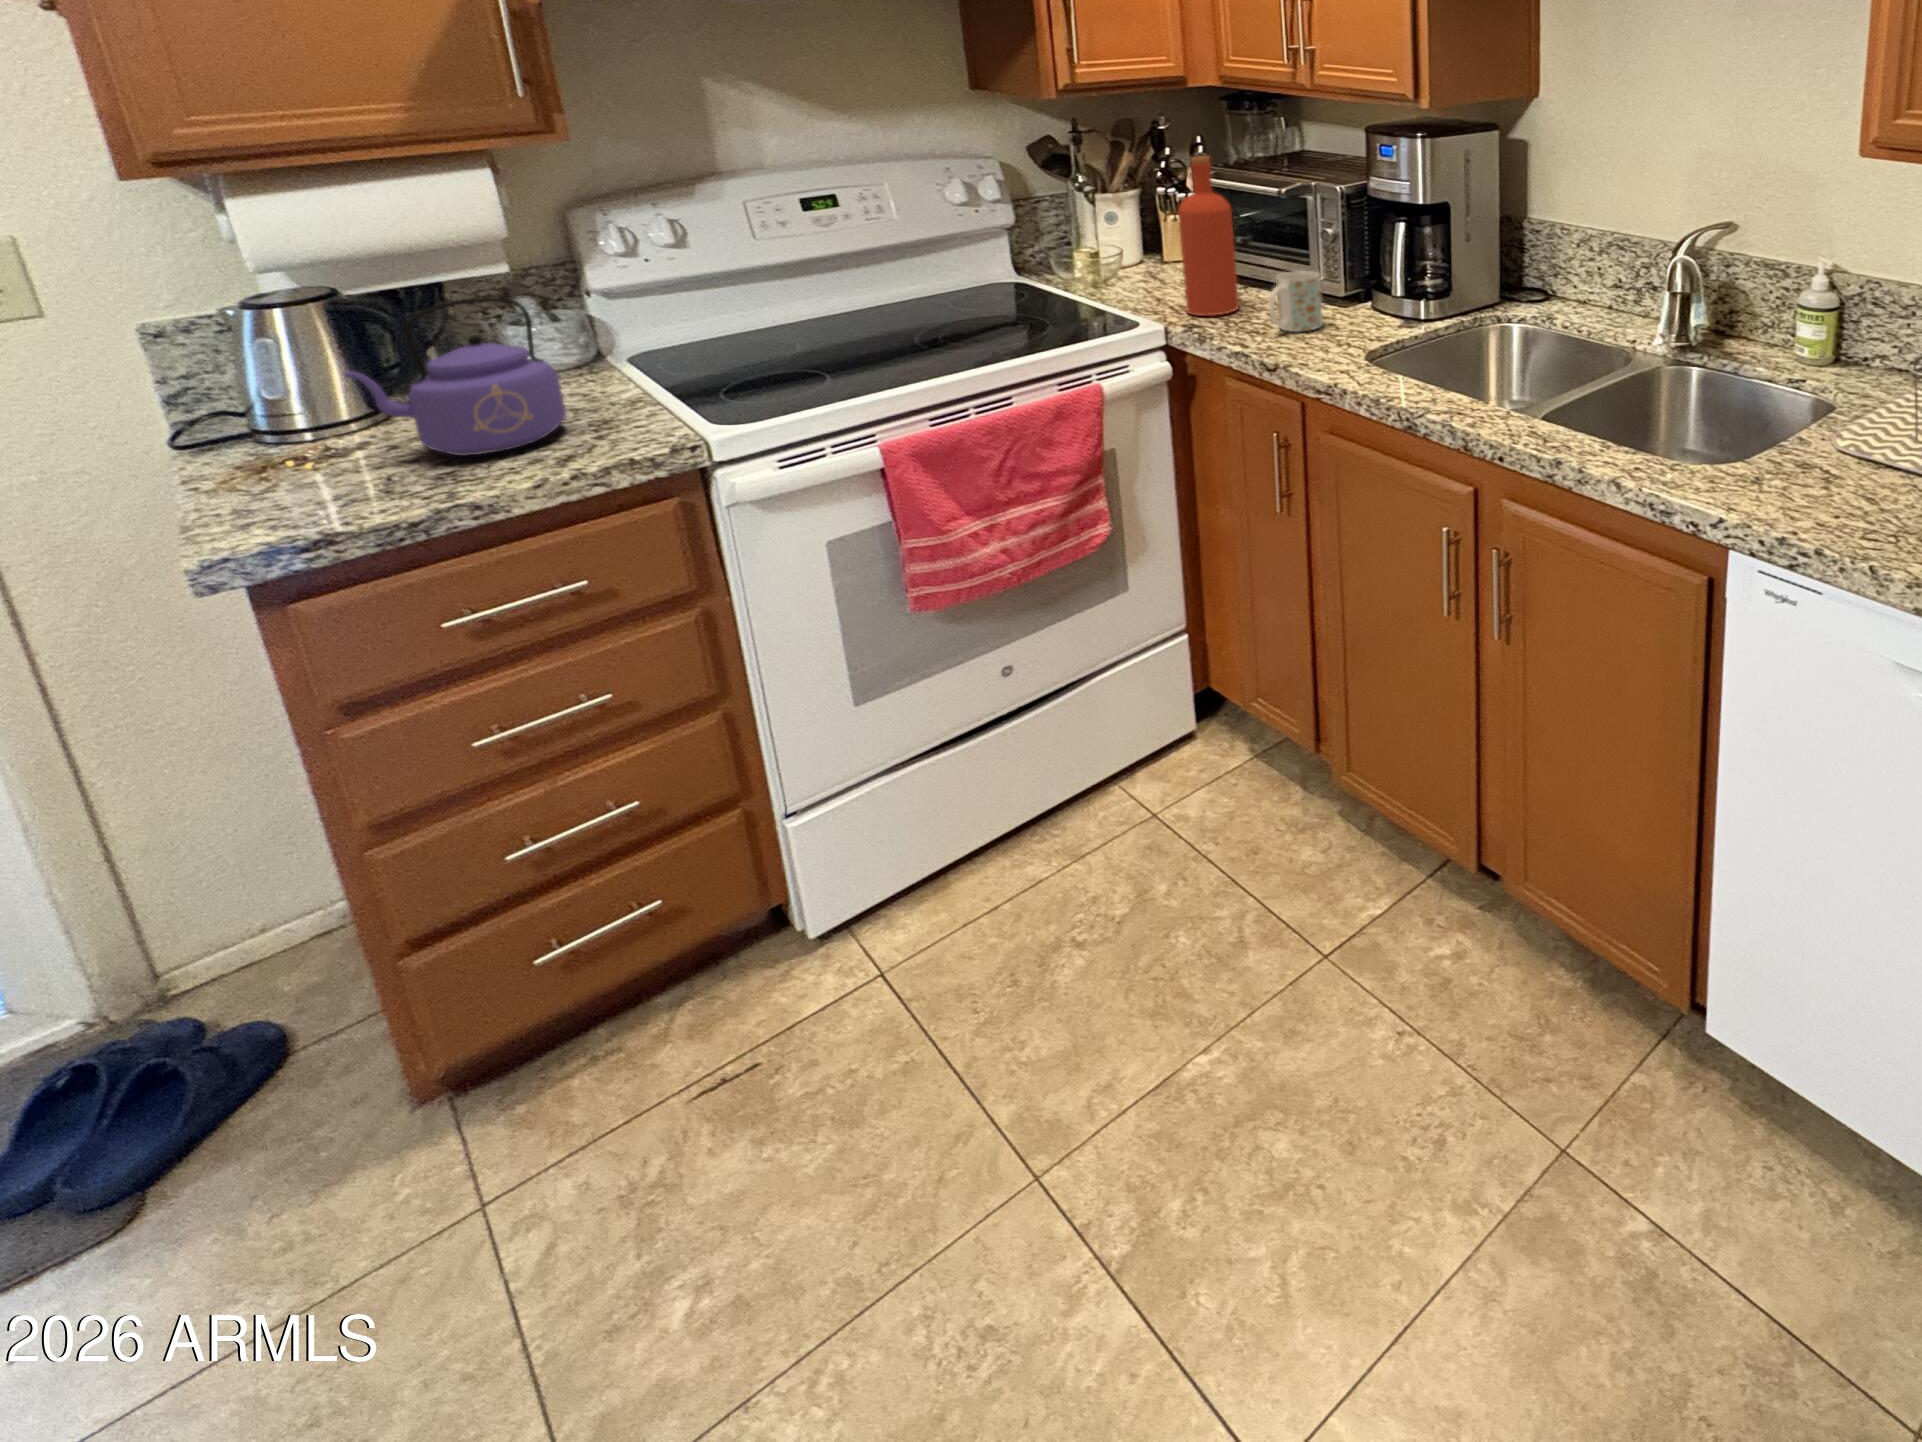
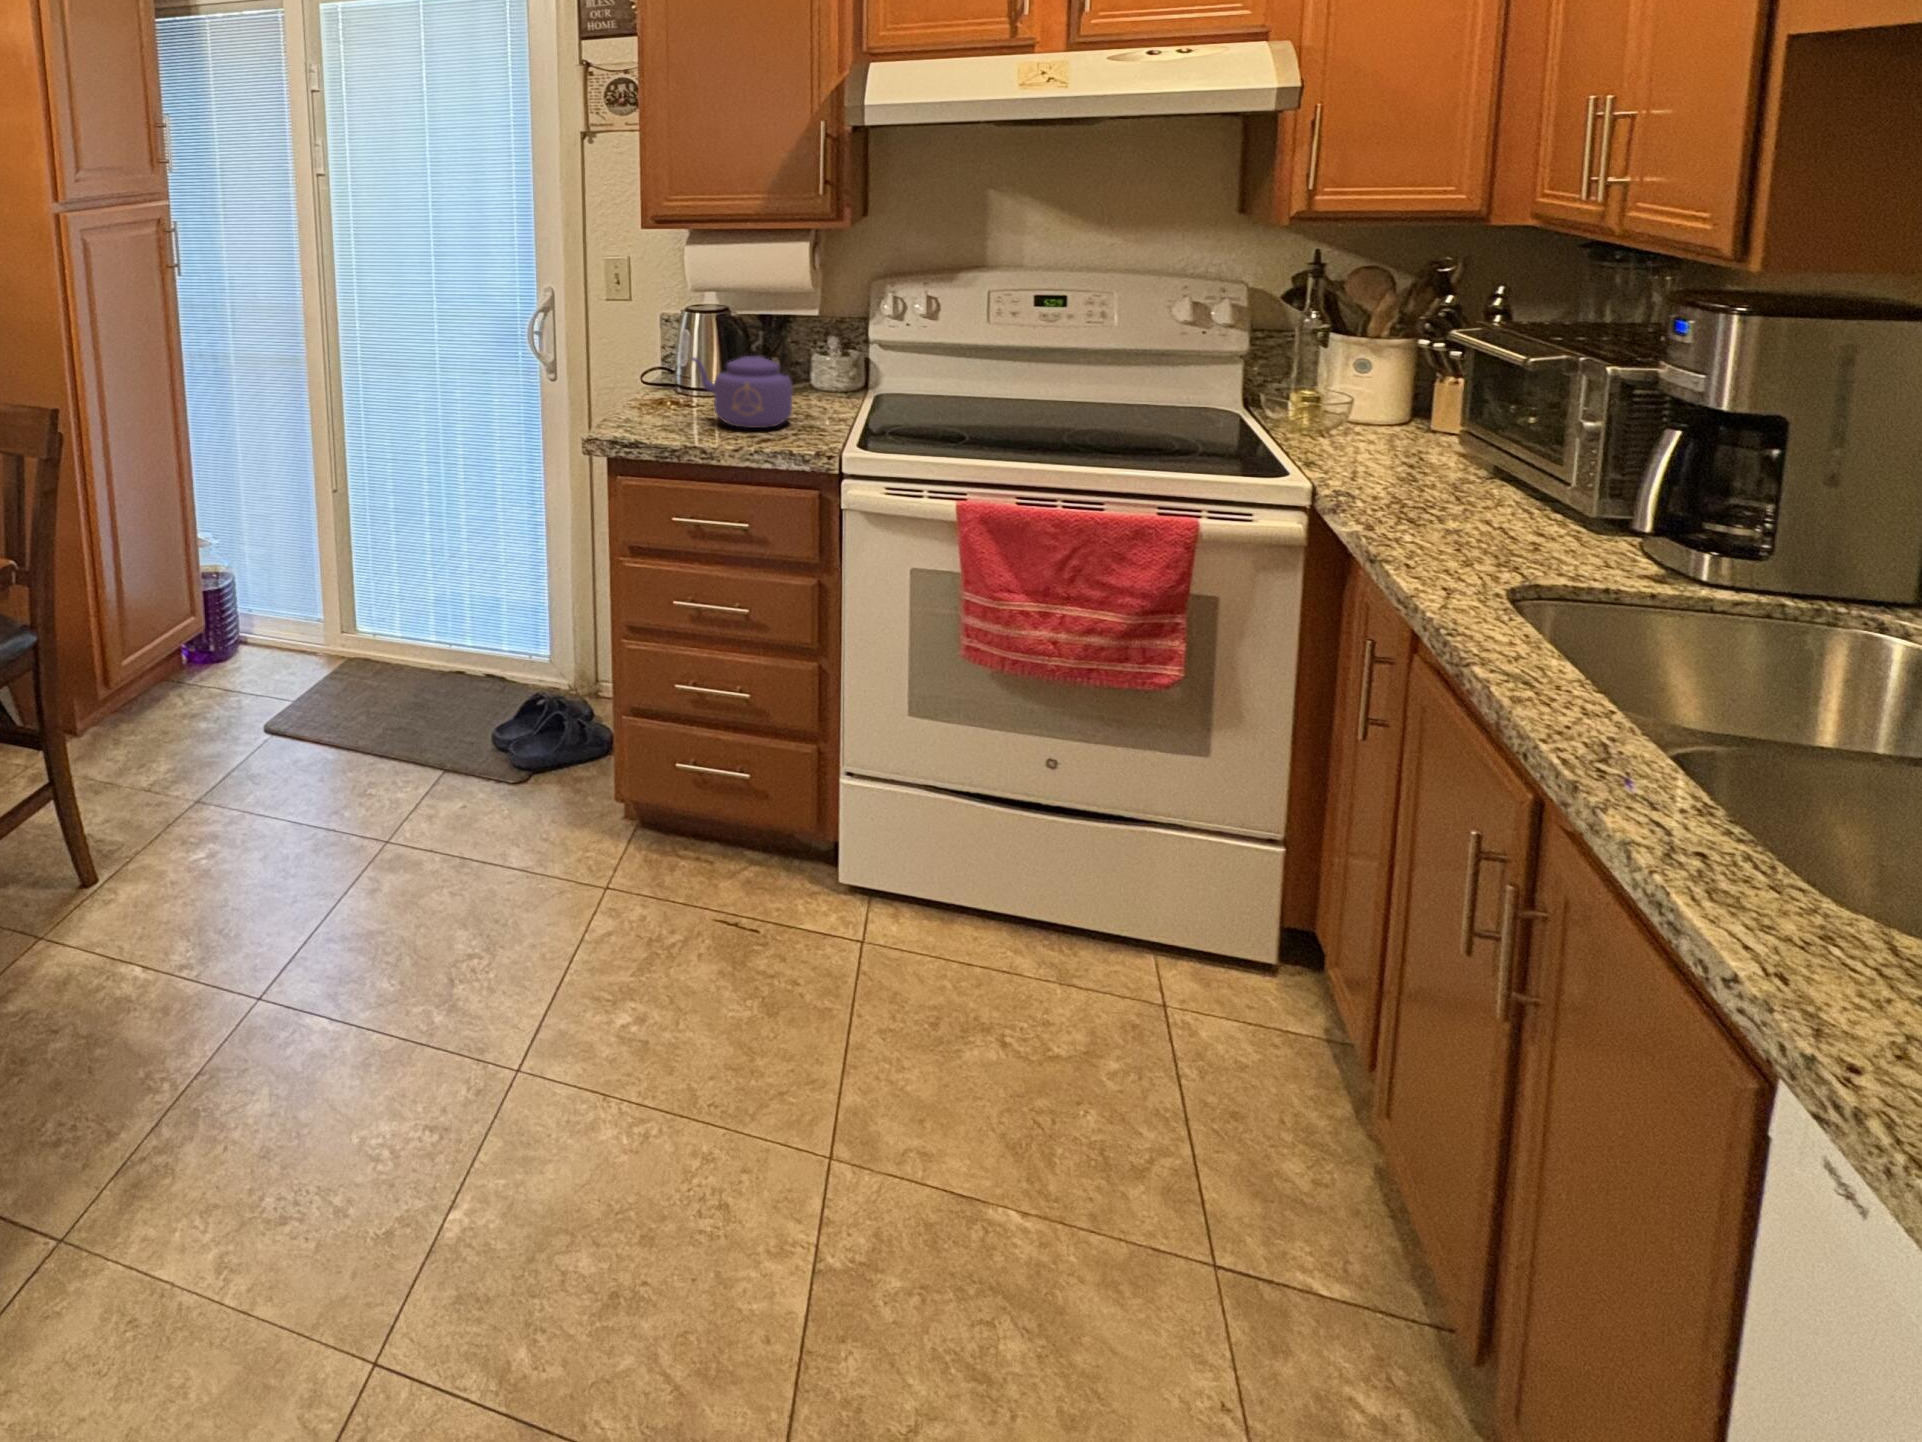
bottle: present [1178,156,1239,316] -> none [1358,299,1445,491]
mug: present [1269,271,1323,332] -> none [1424,455,1528,536]

